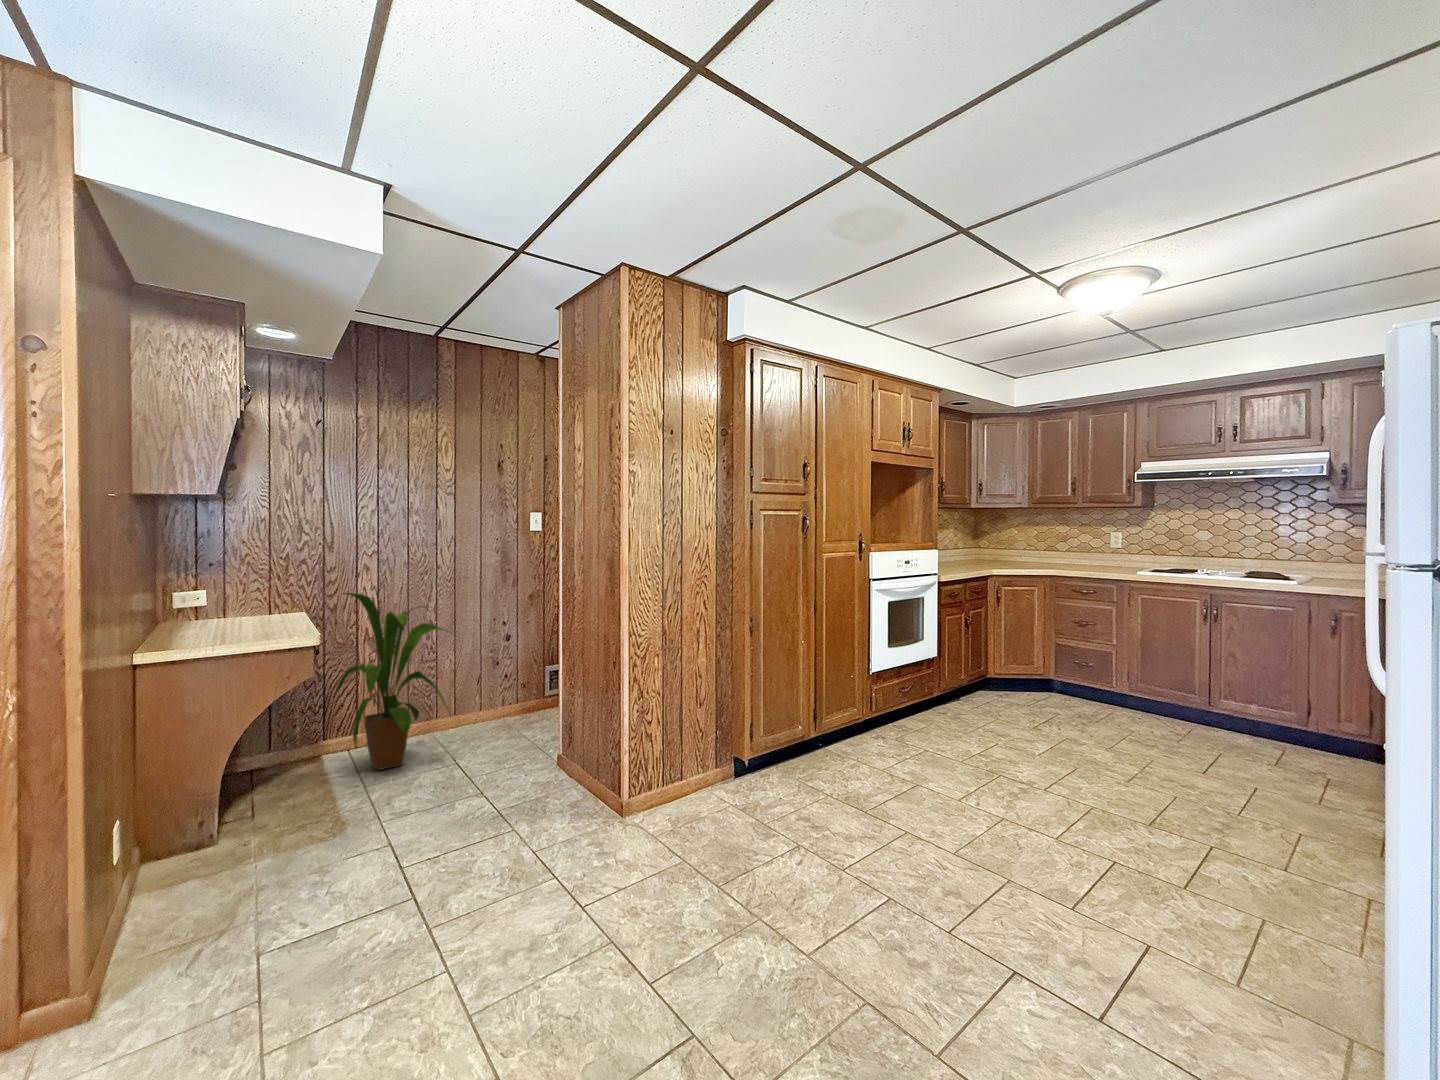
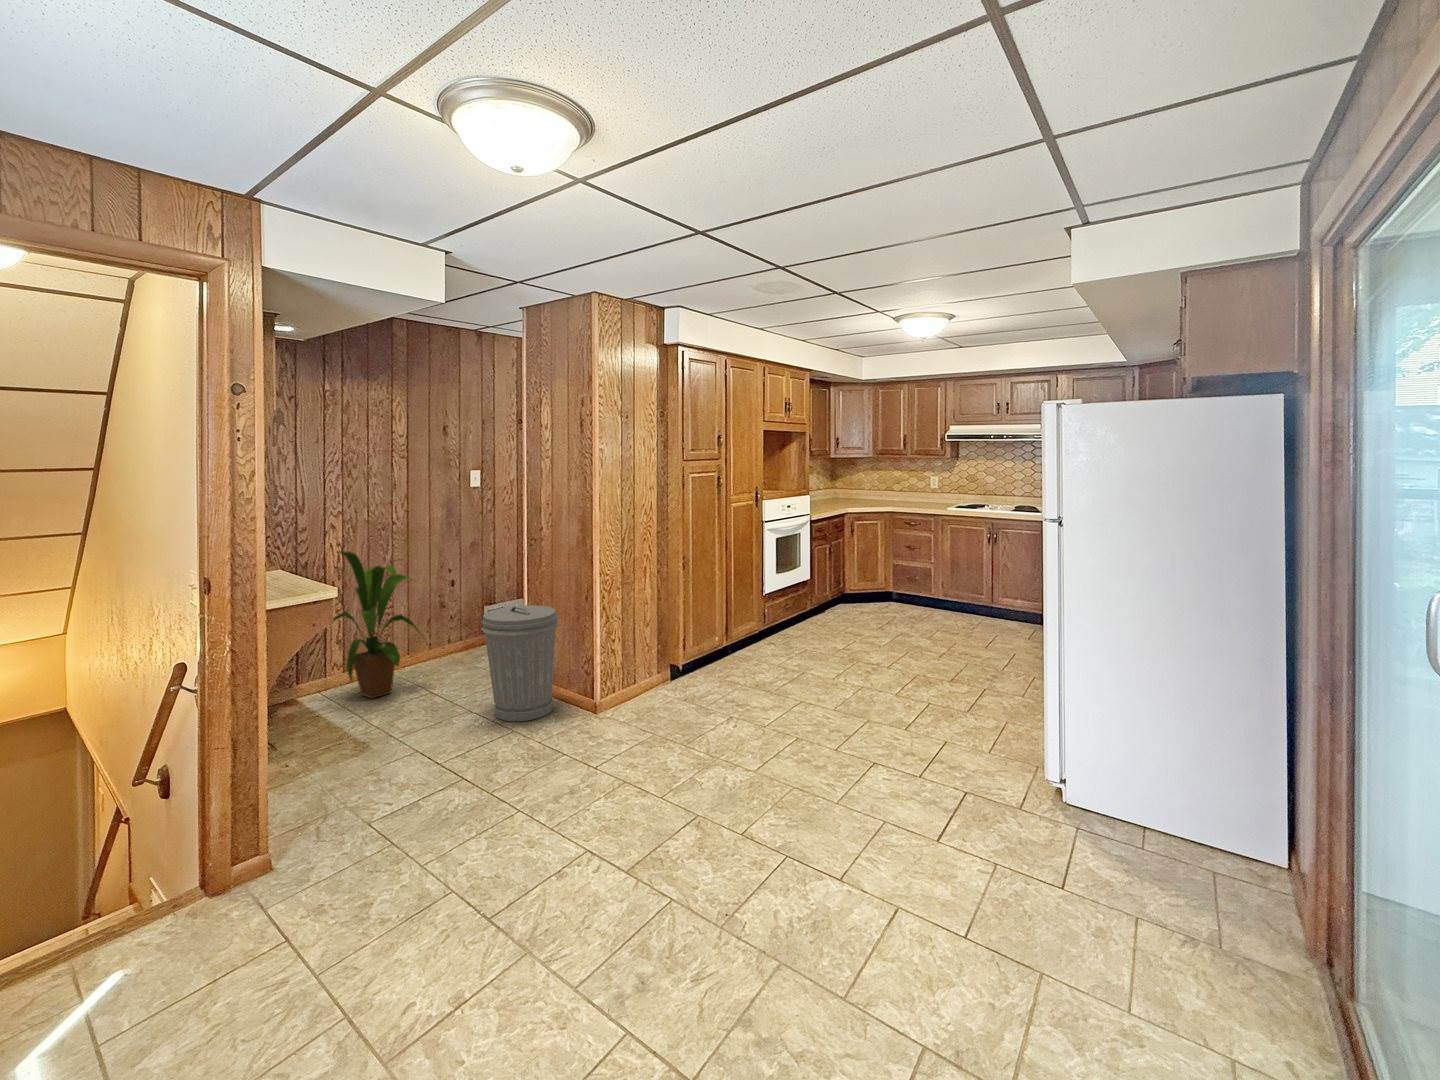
trash can: none [481,669,580,823] -> present [481,605,558,721]

